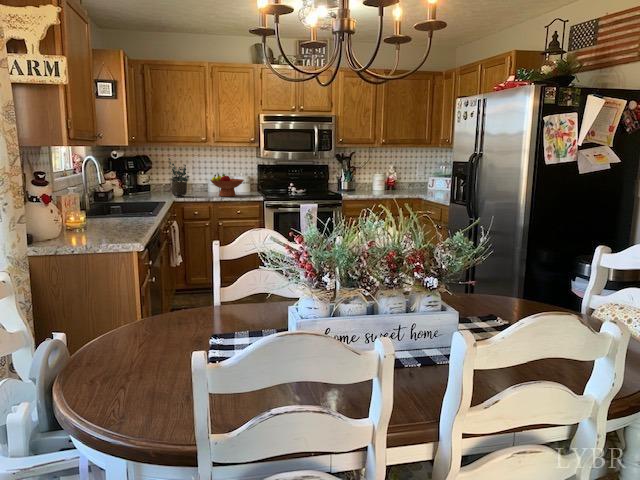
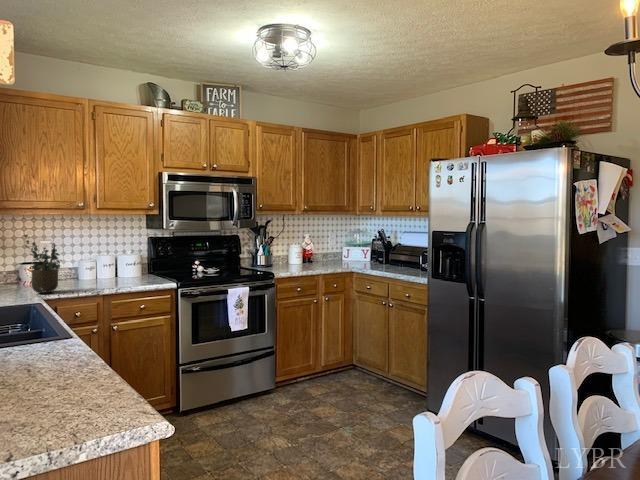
fruit bowl: present [210,174,244,197] -> none [95,254,147,287]

